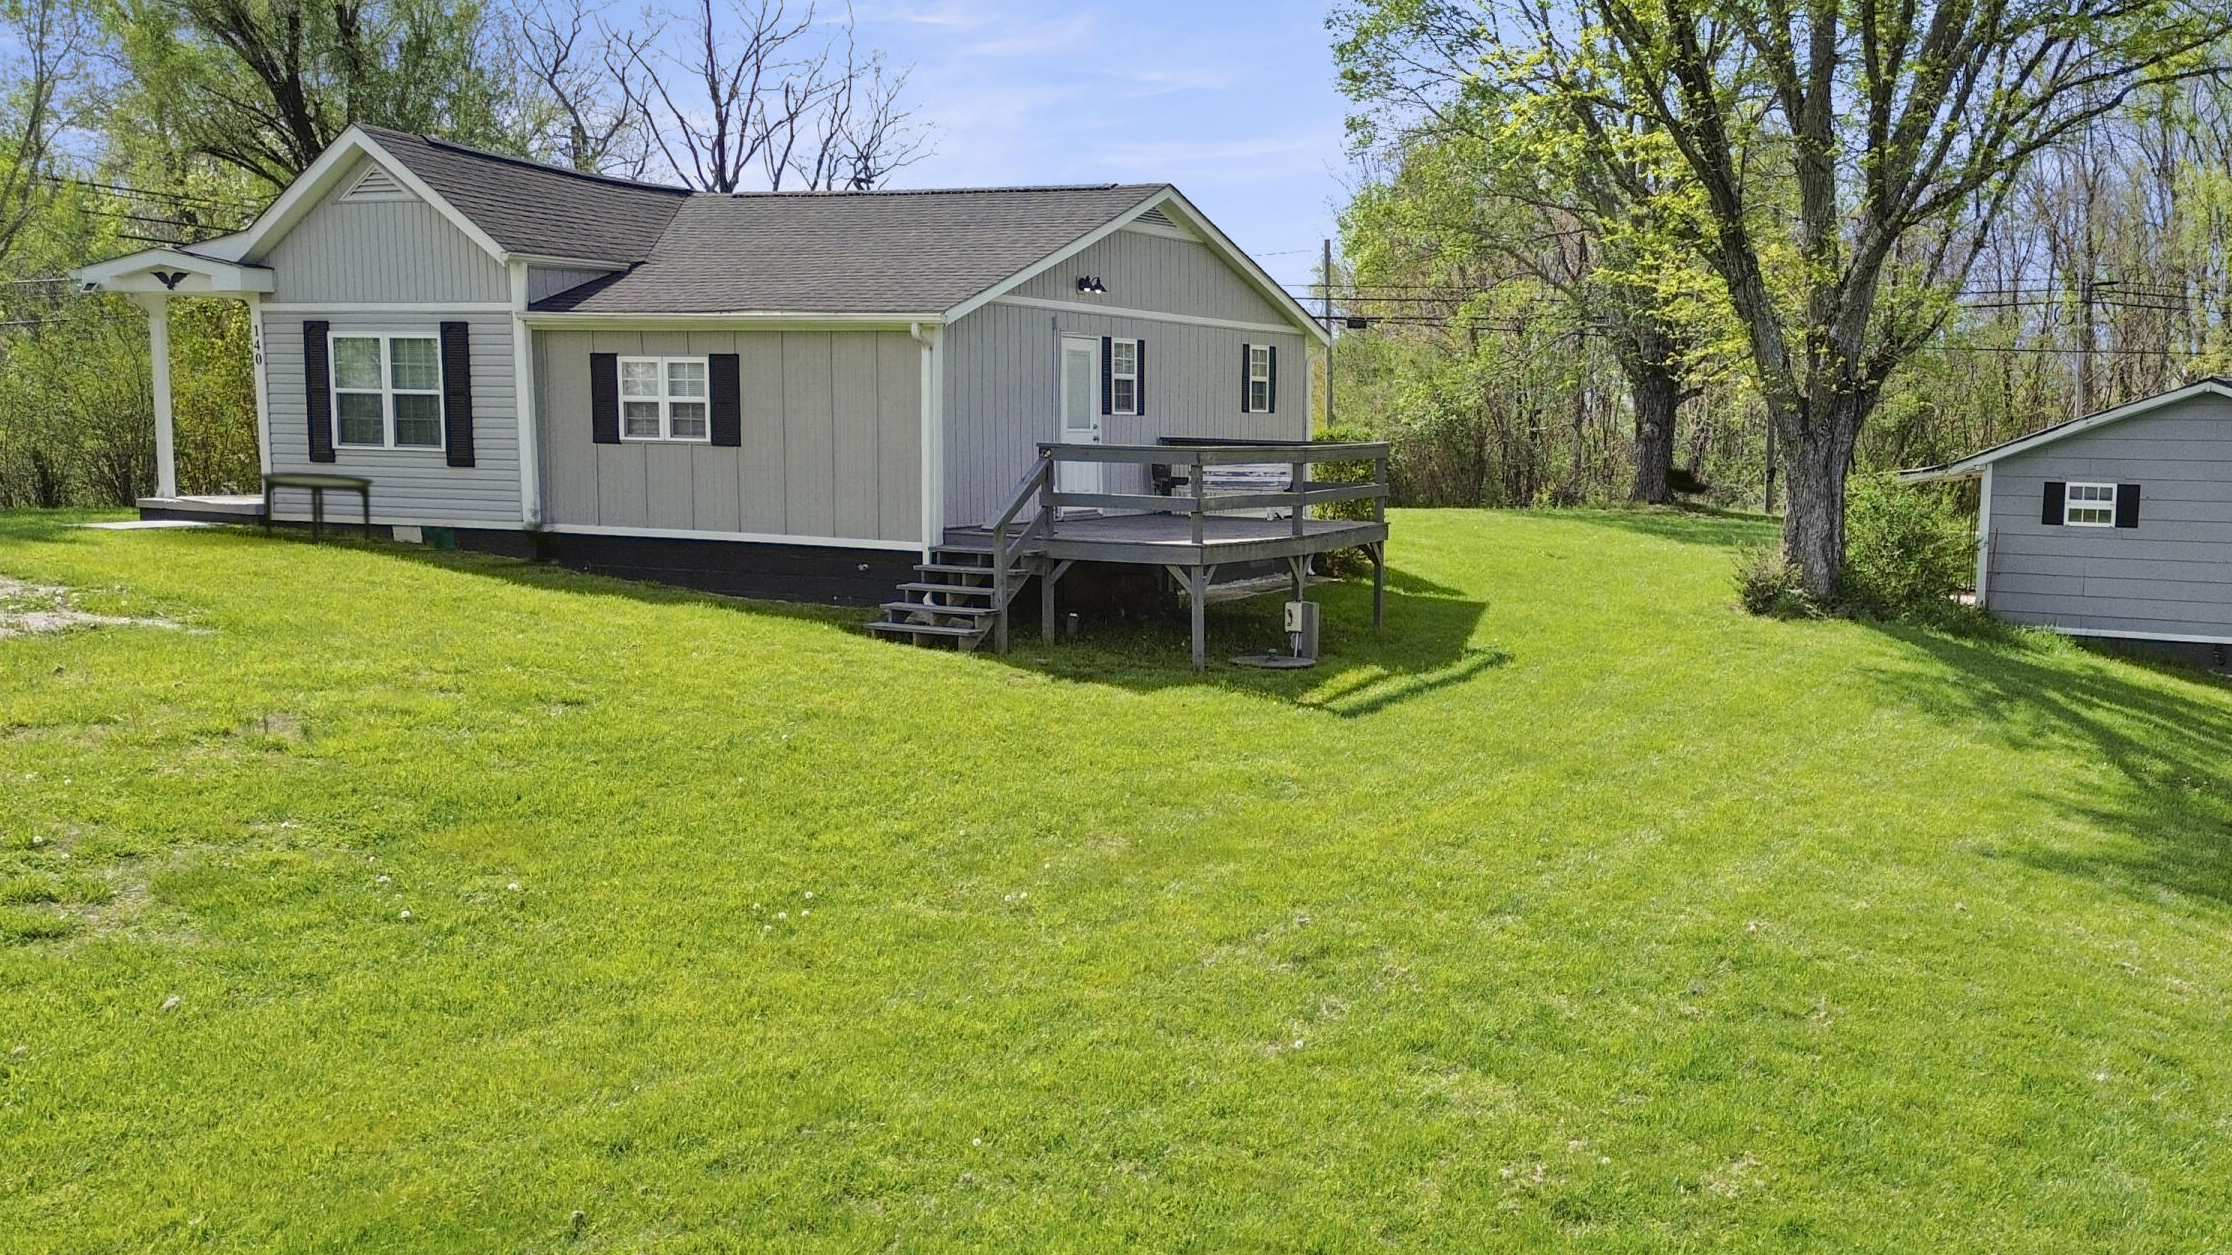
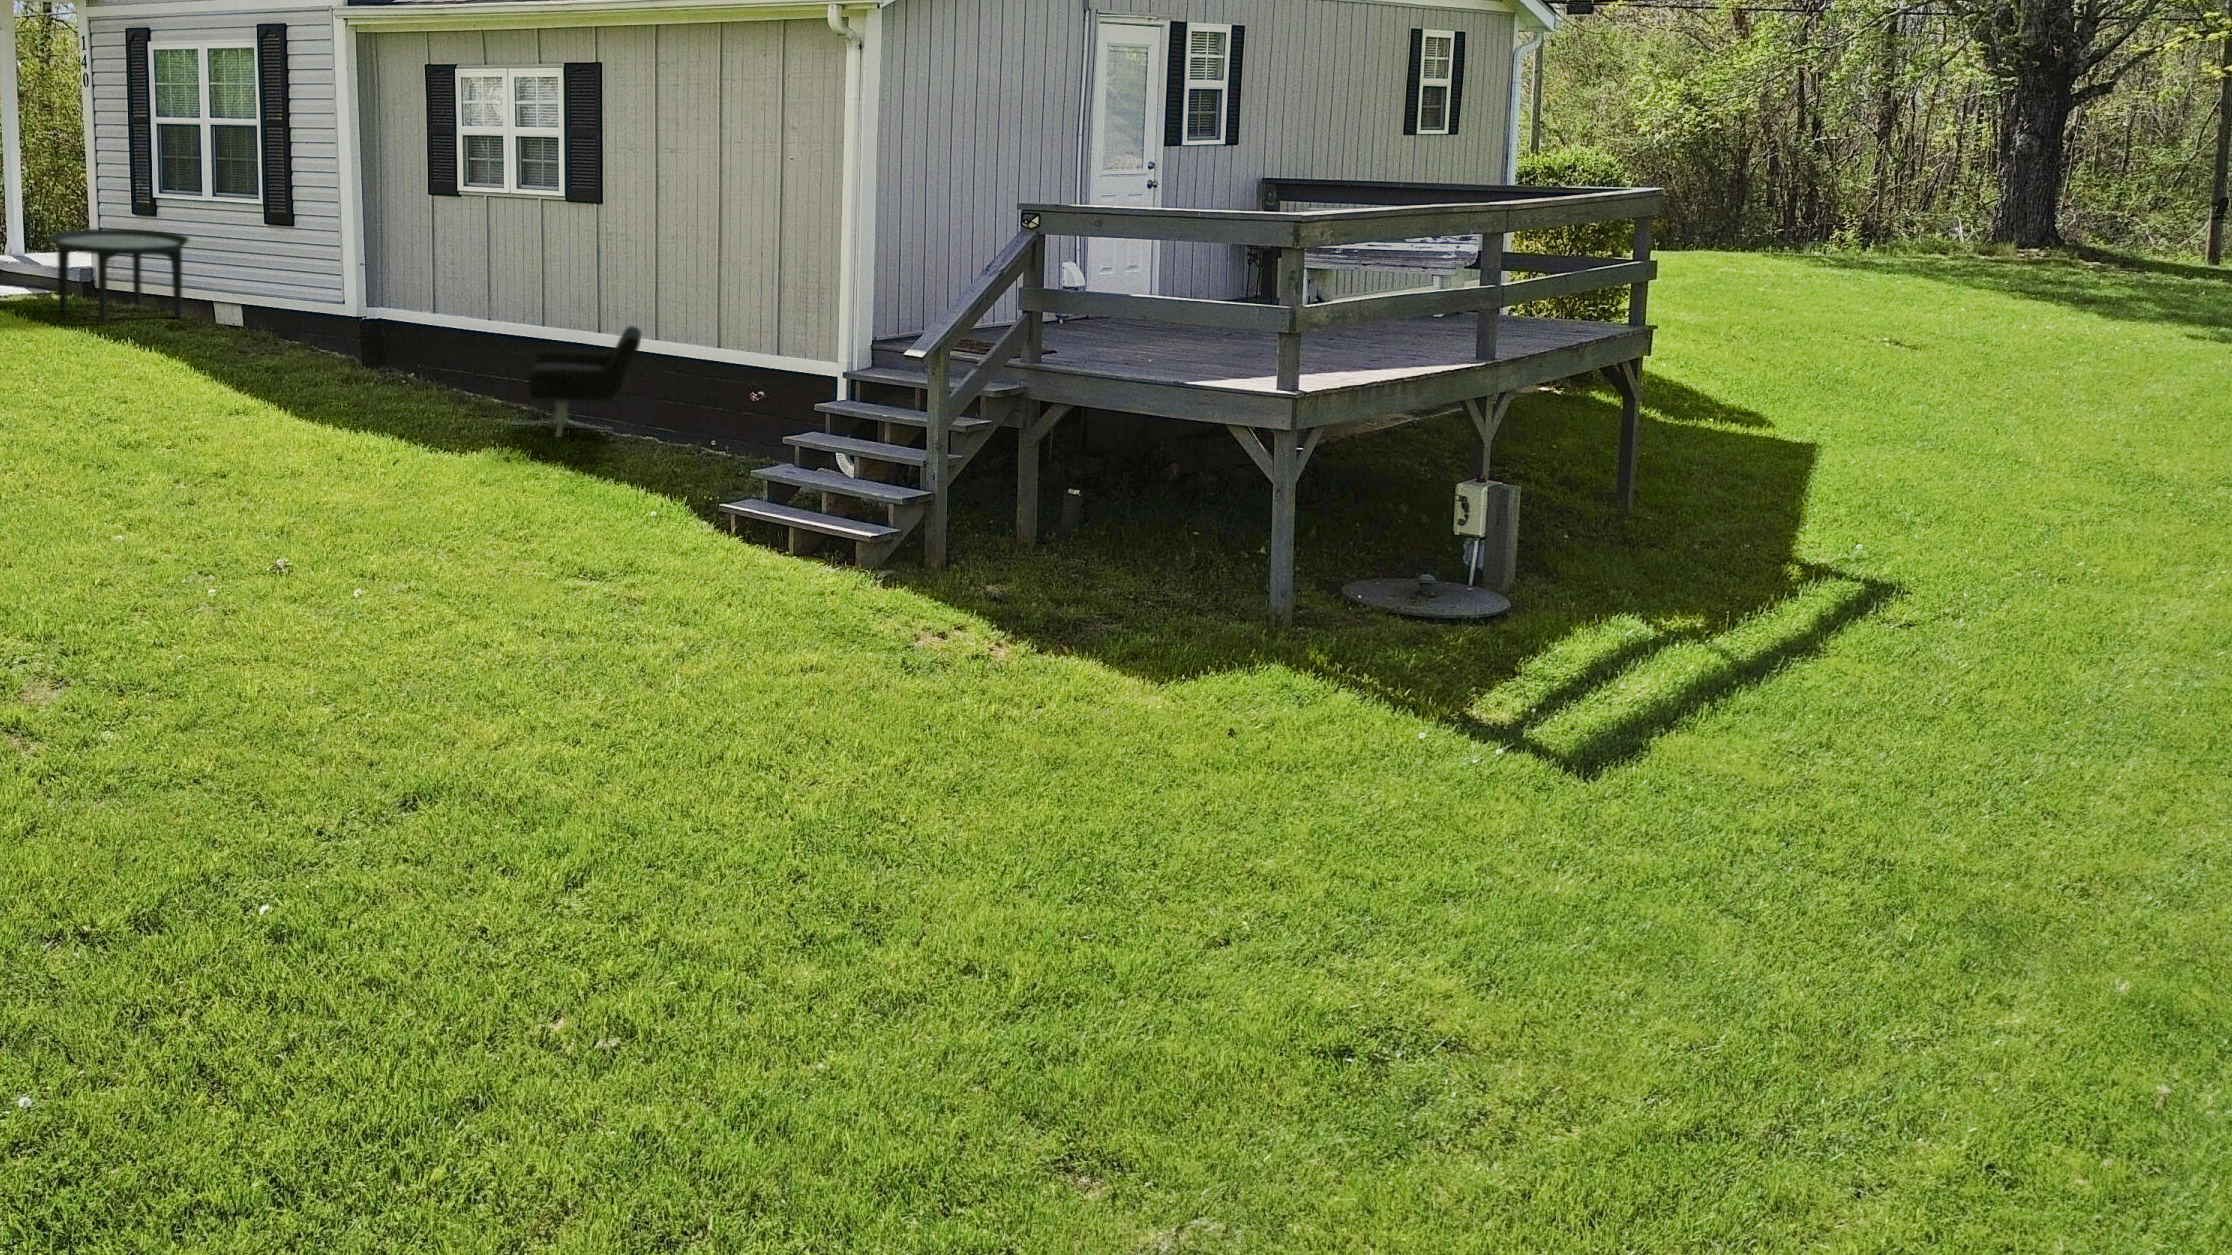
lounge chair: present [1664,468,1711,505] -> present [528,326,641,437]
potted tree: present [522,502,560,565] -> none [324,273,383,363]
watering can: present [422,525,455,550] -> none [222,299,271,336]

